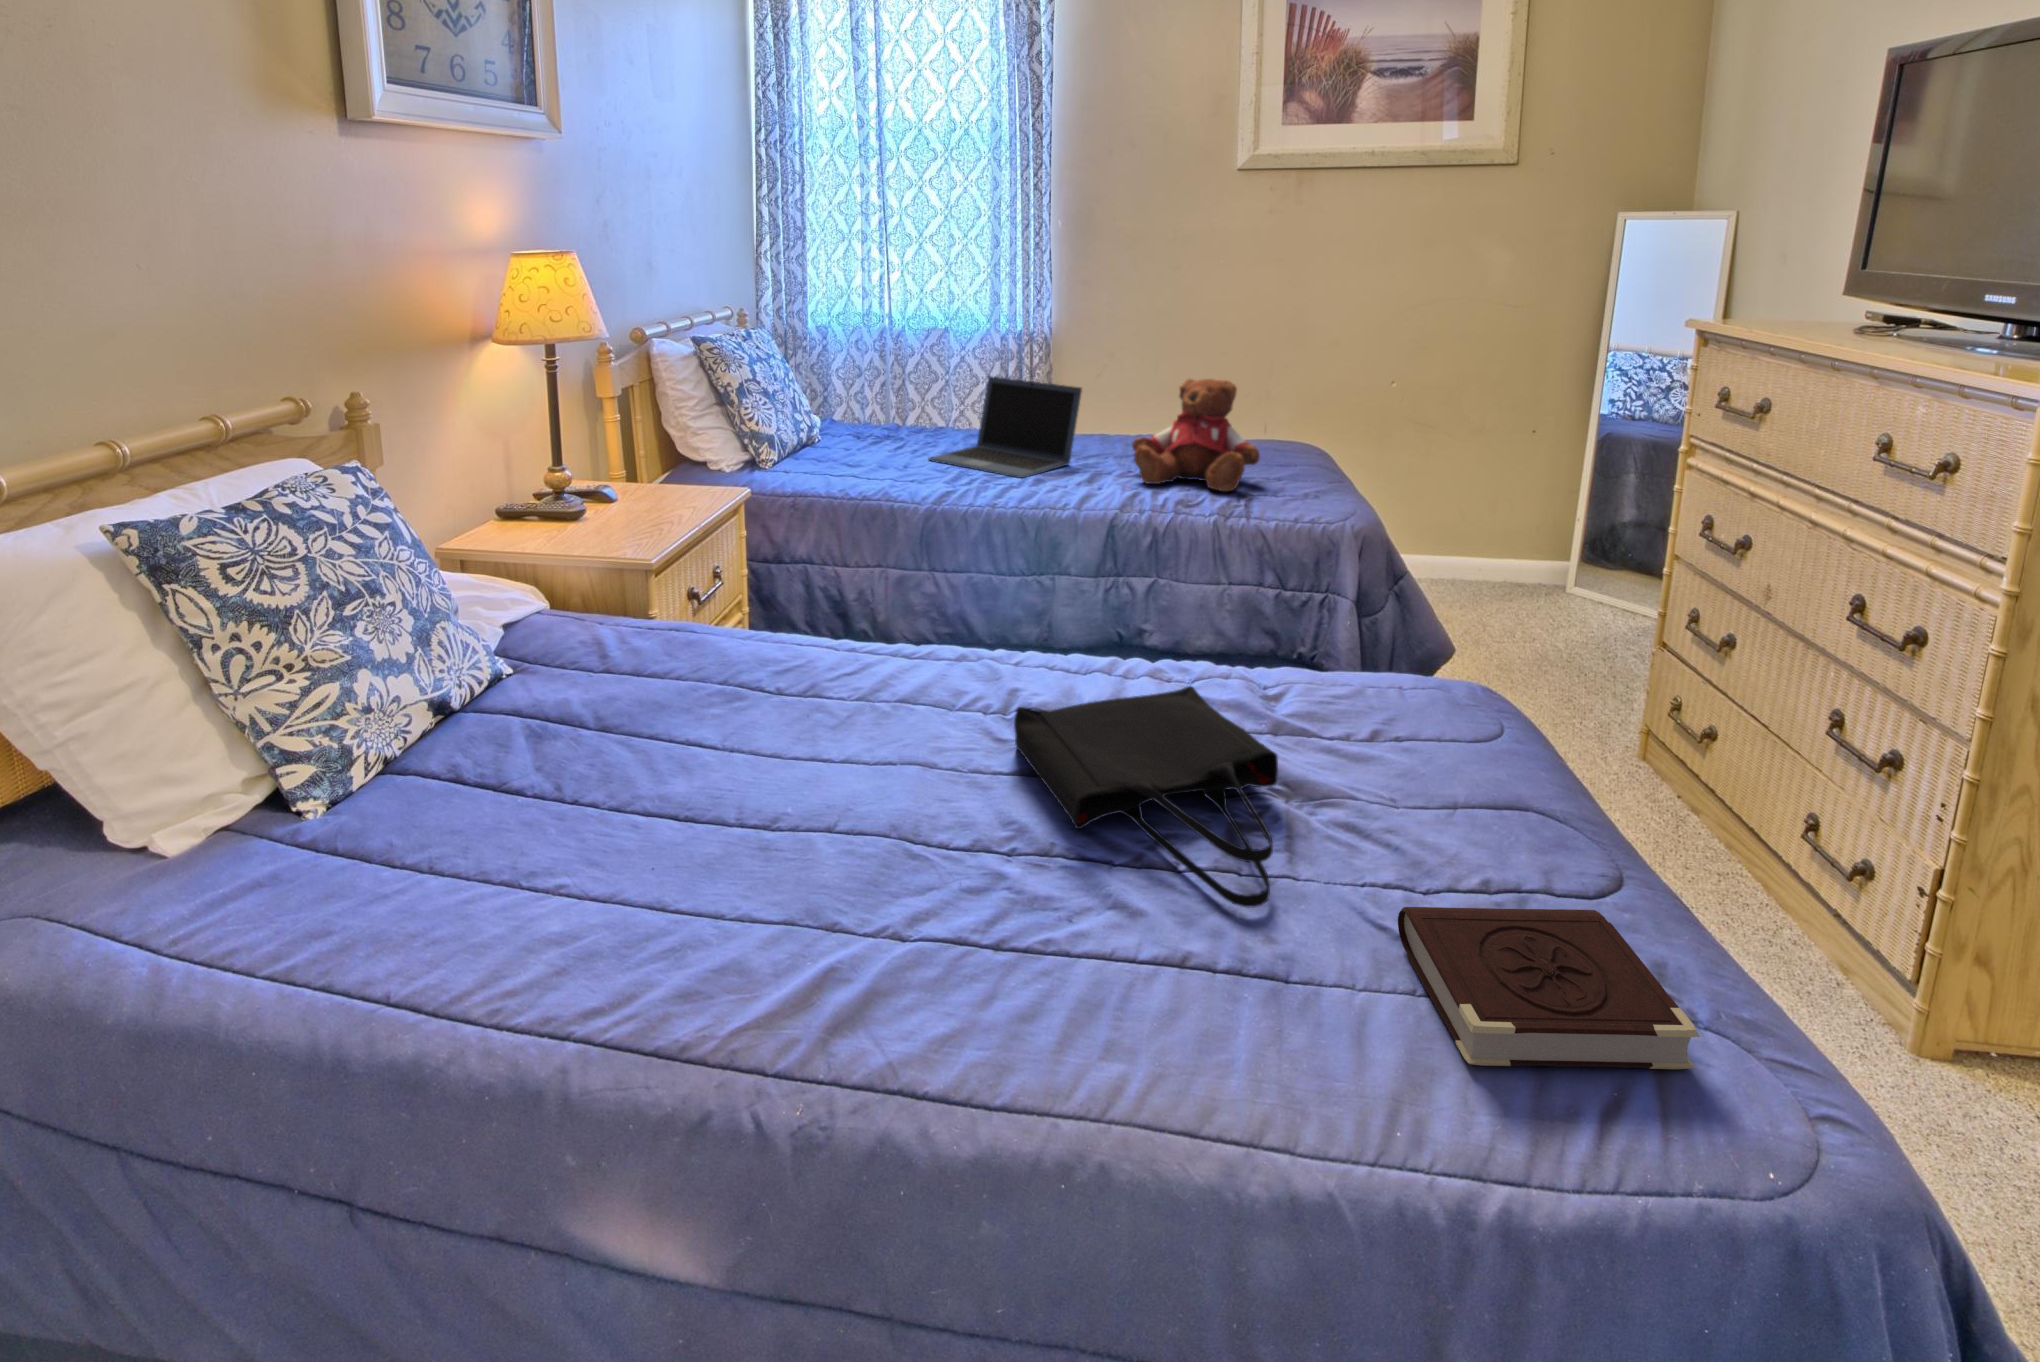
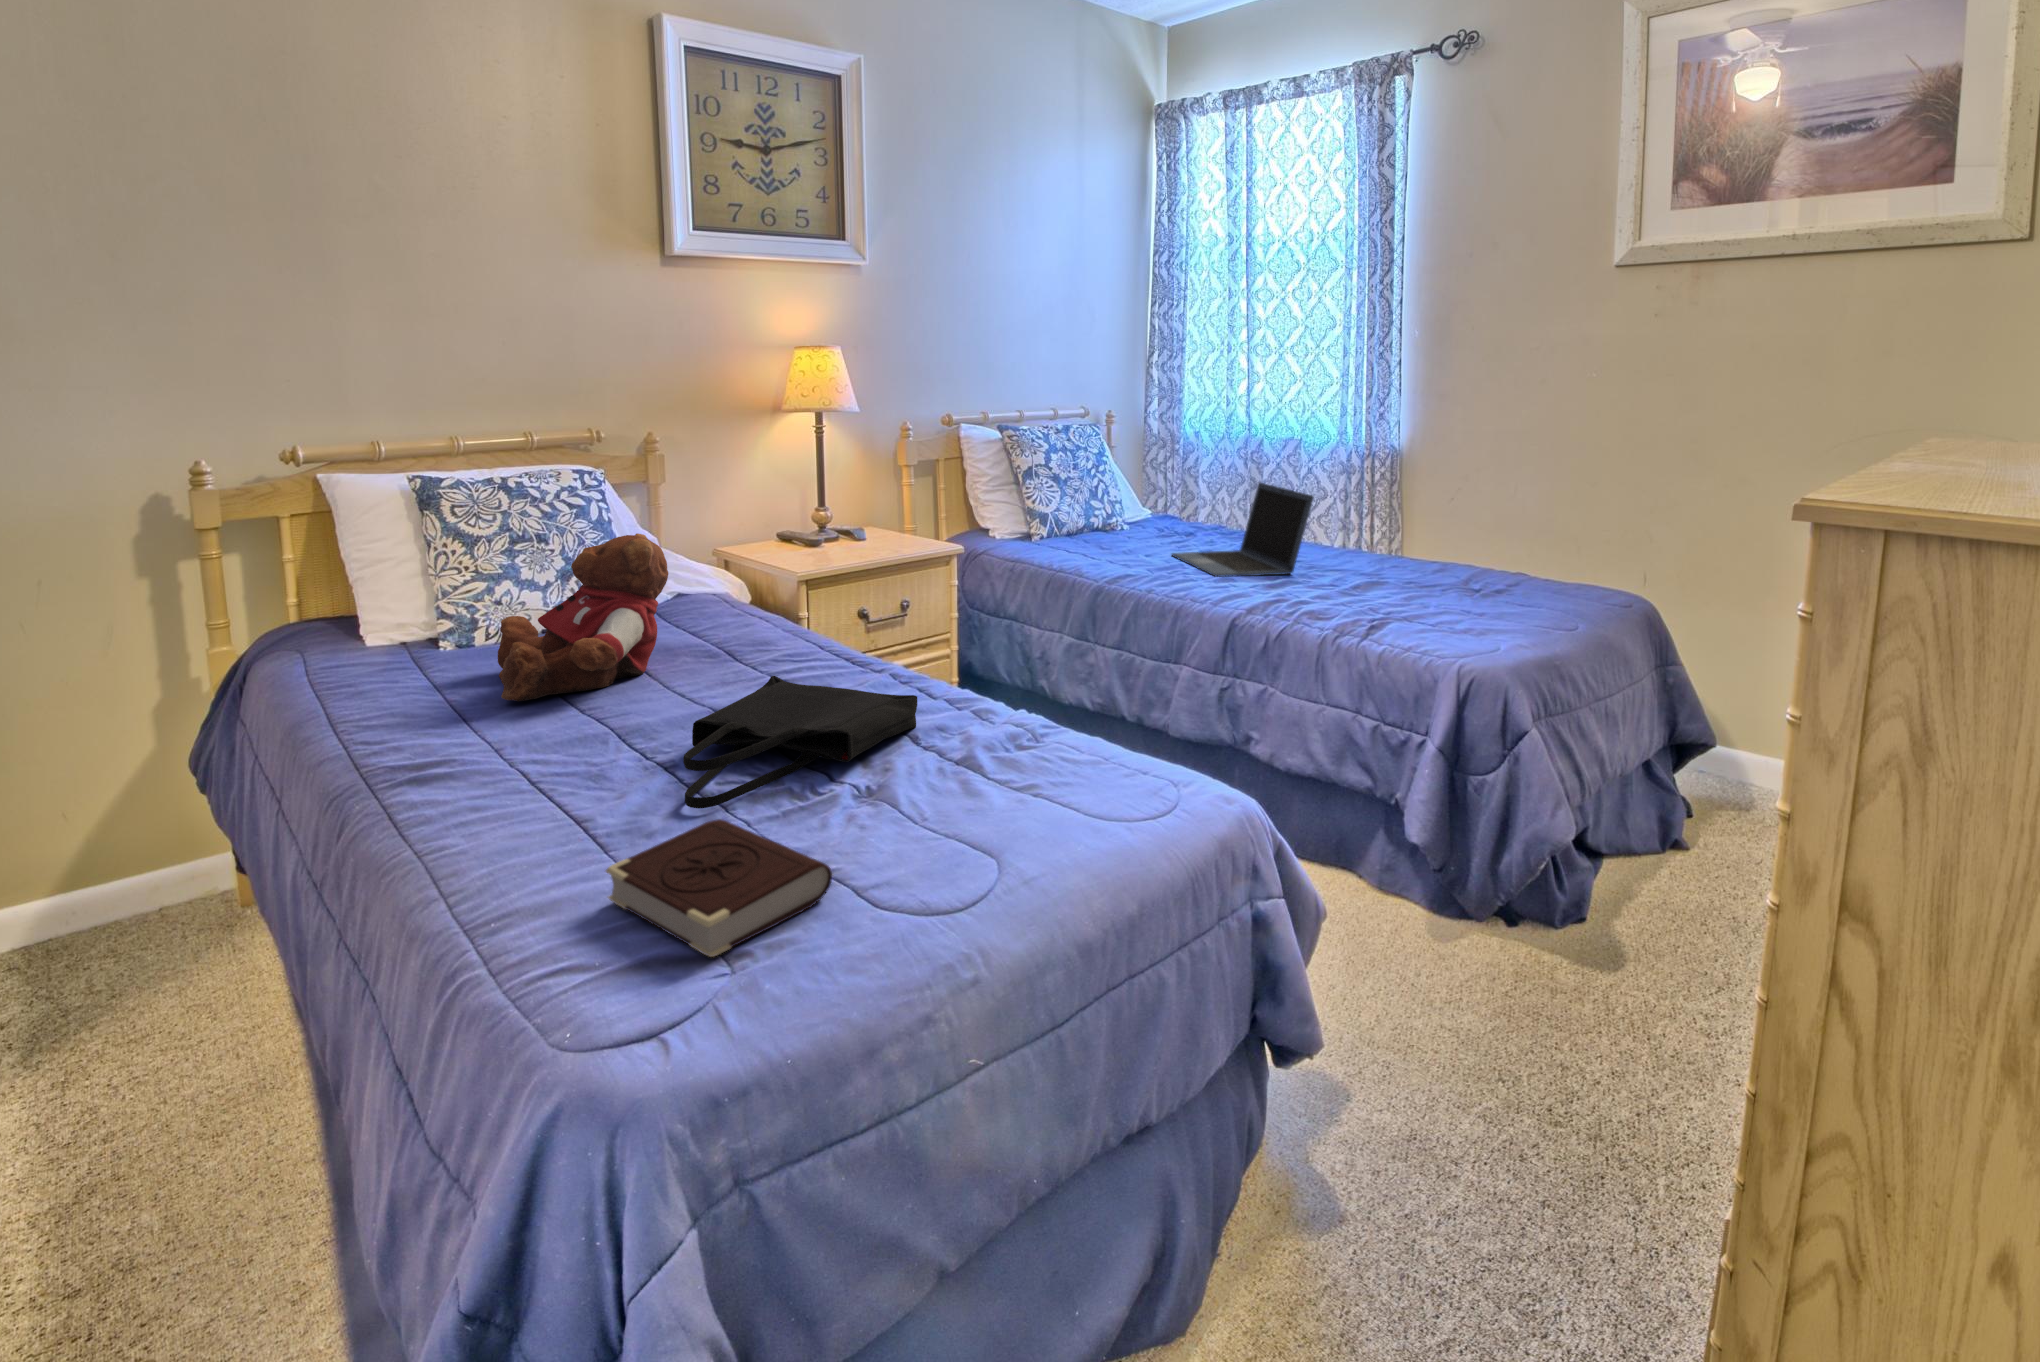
teddy bear: present [1132,379,1260,492] -> present [498,533,668,701]

